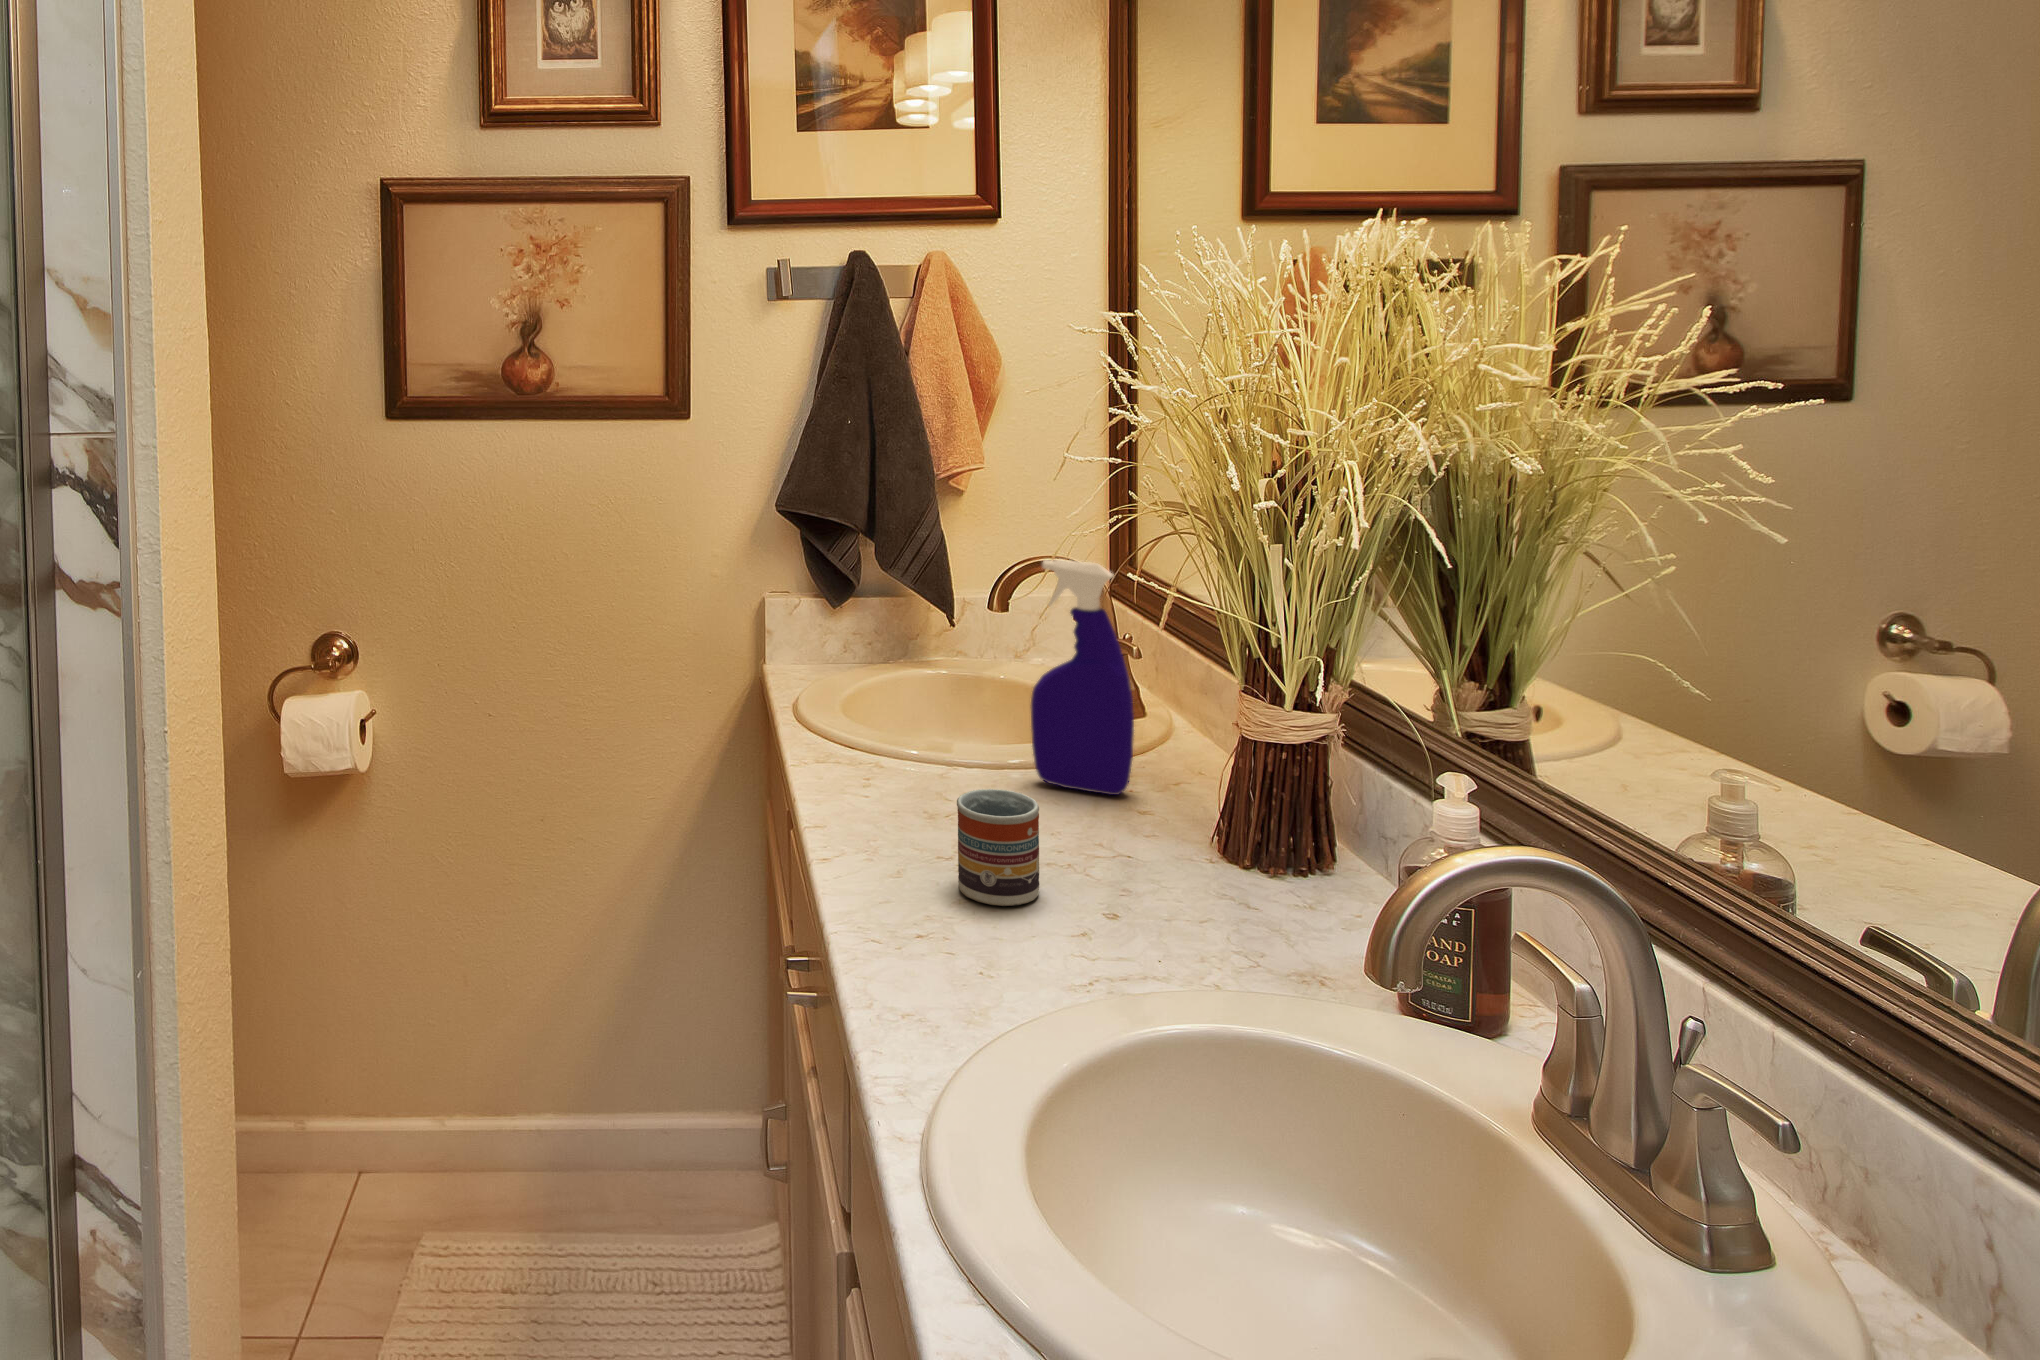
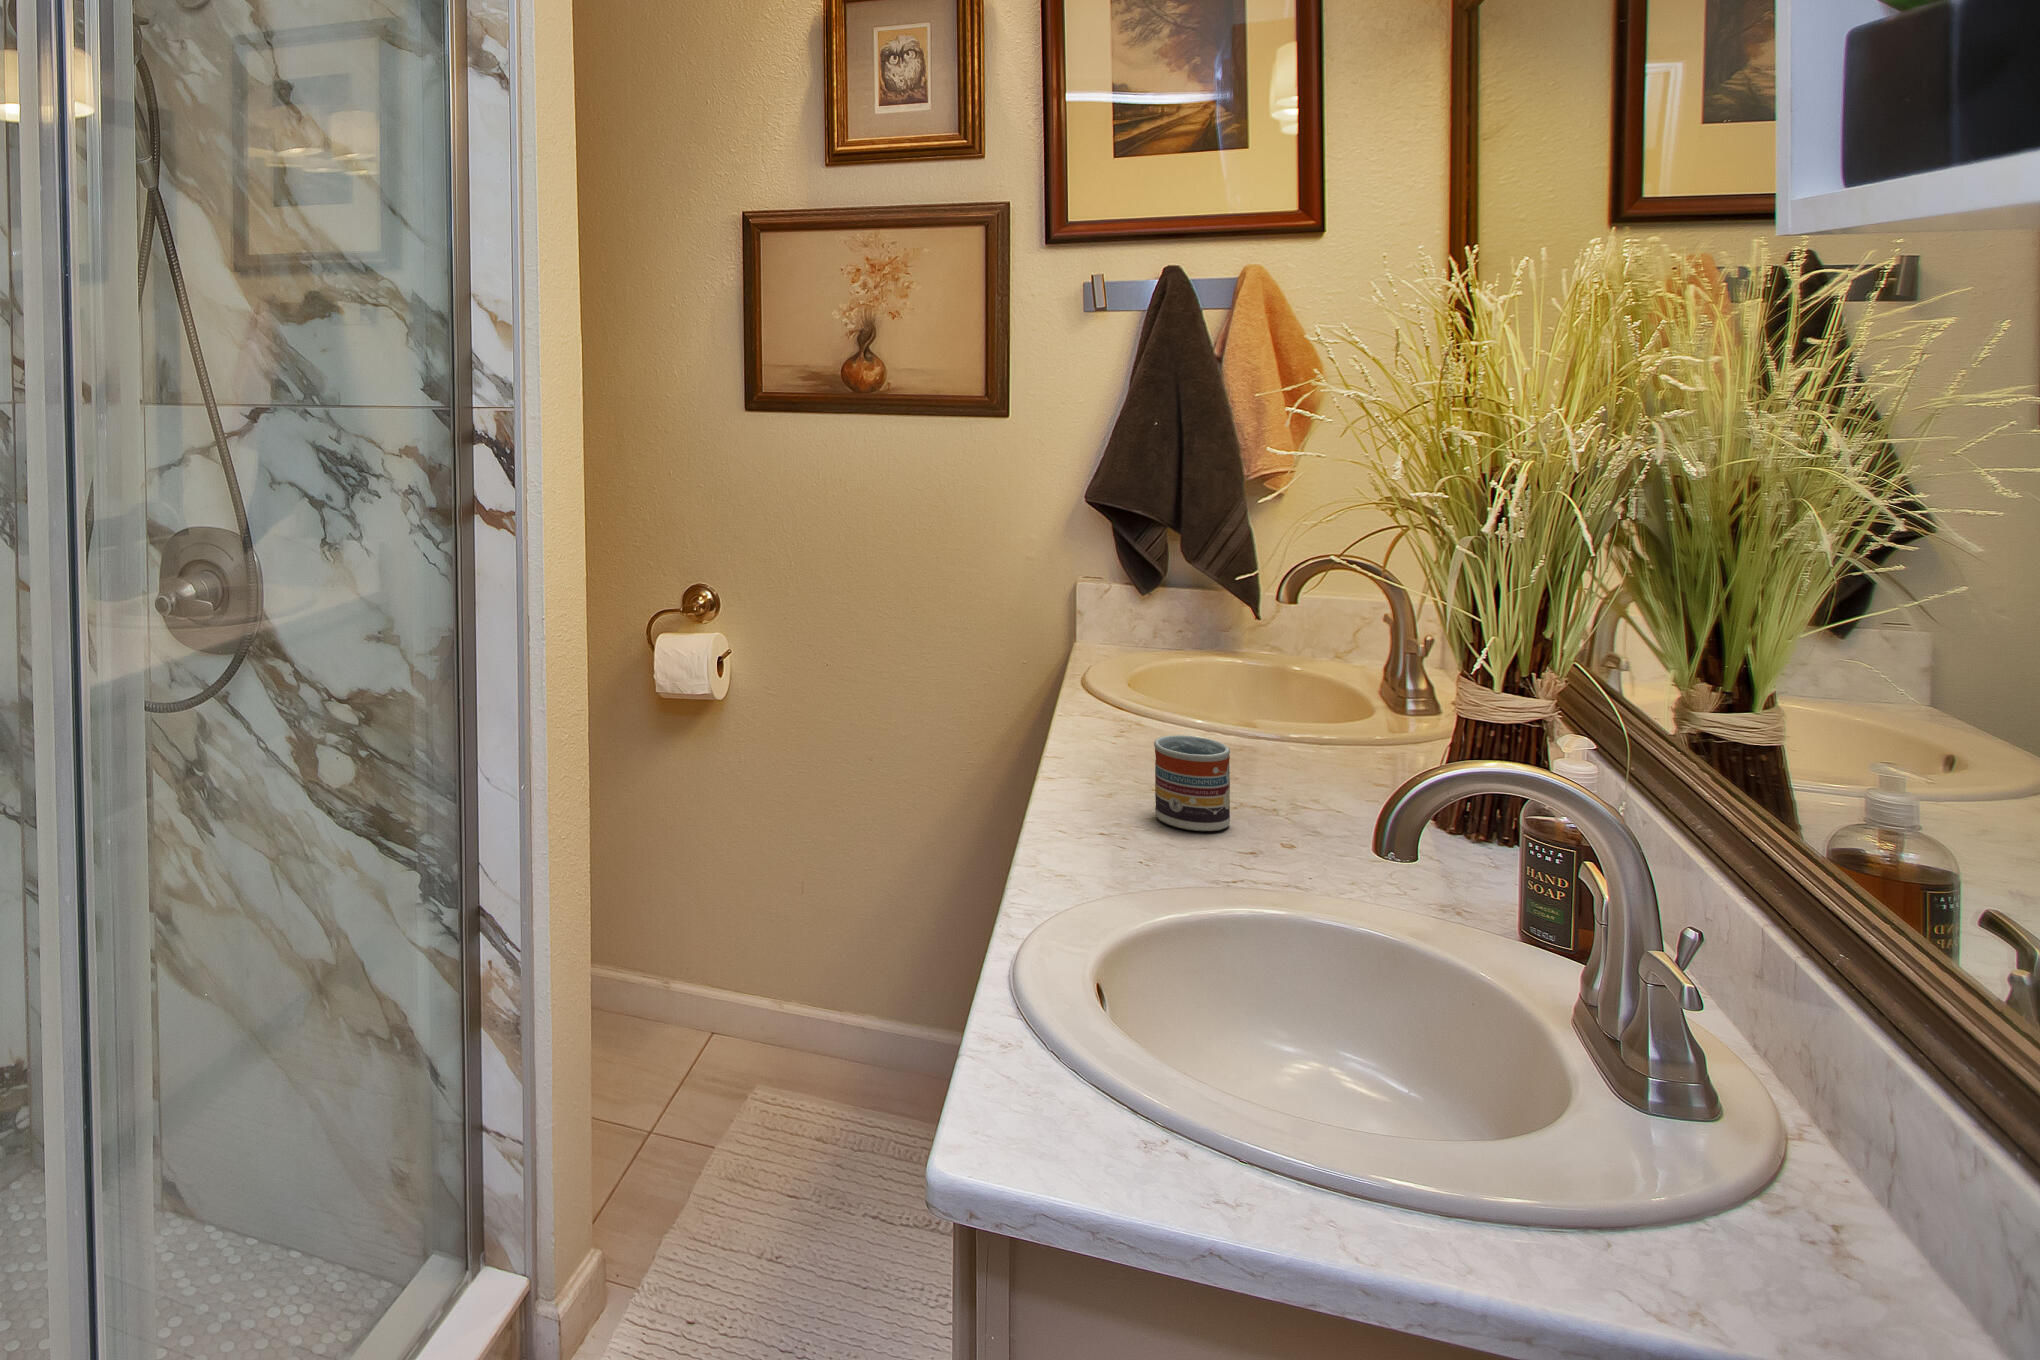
spray bottle: present [1031,559,1134,795] -> none [1281,552,1381,774]

